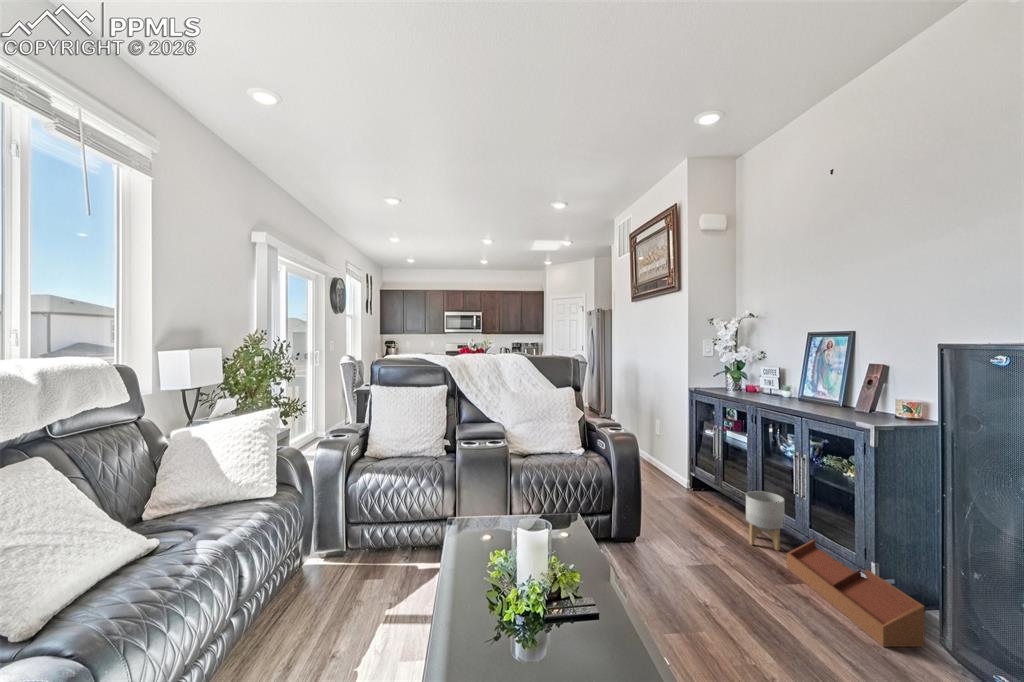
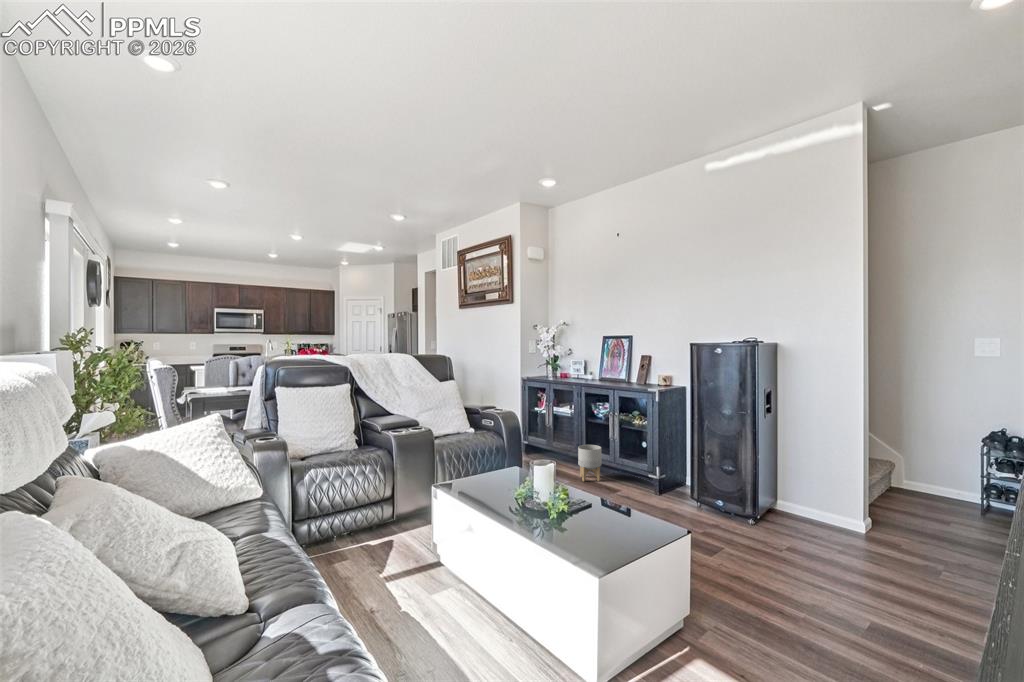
storage bin: present [787,540,925,647] -> none [609,466,684,511]

